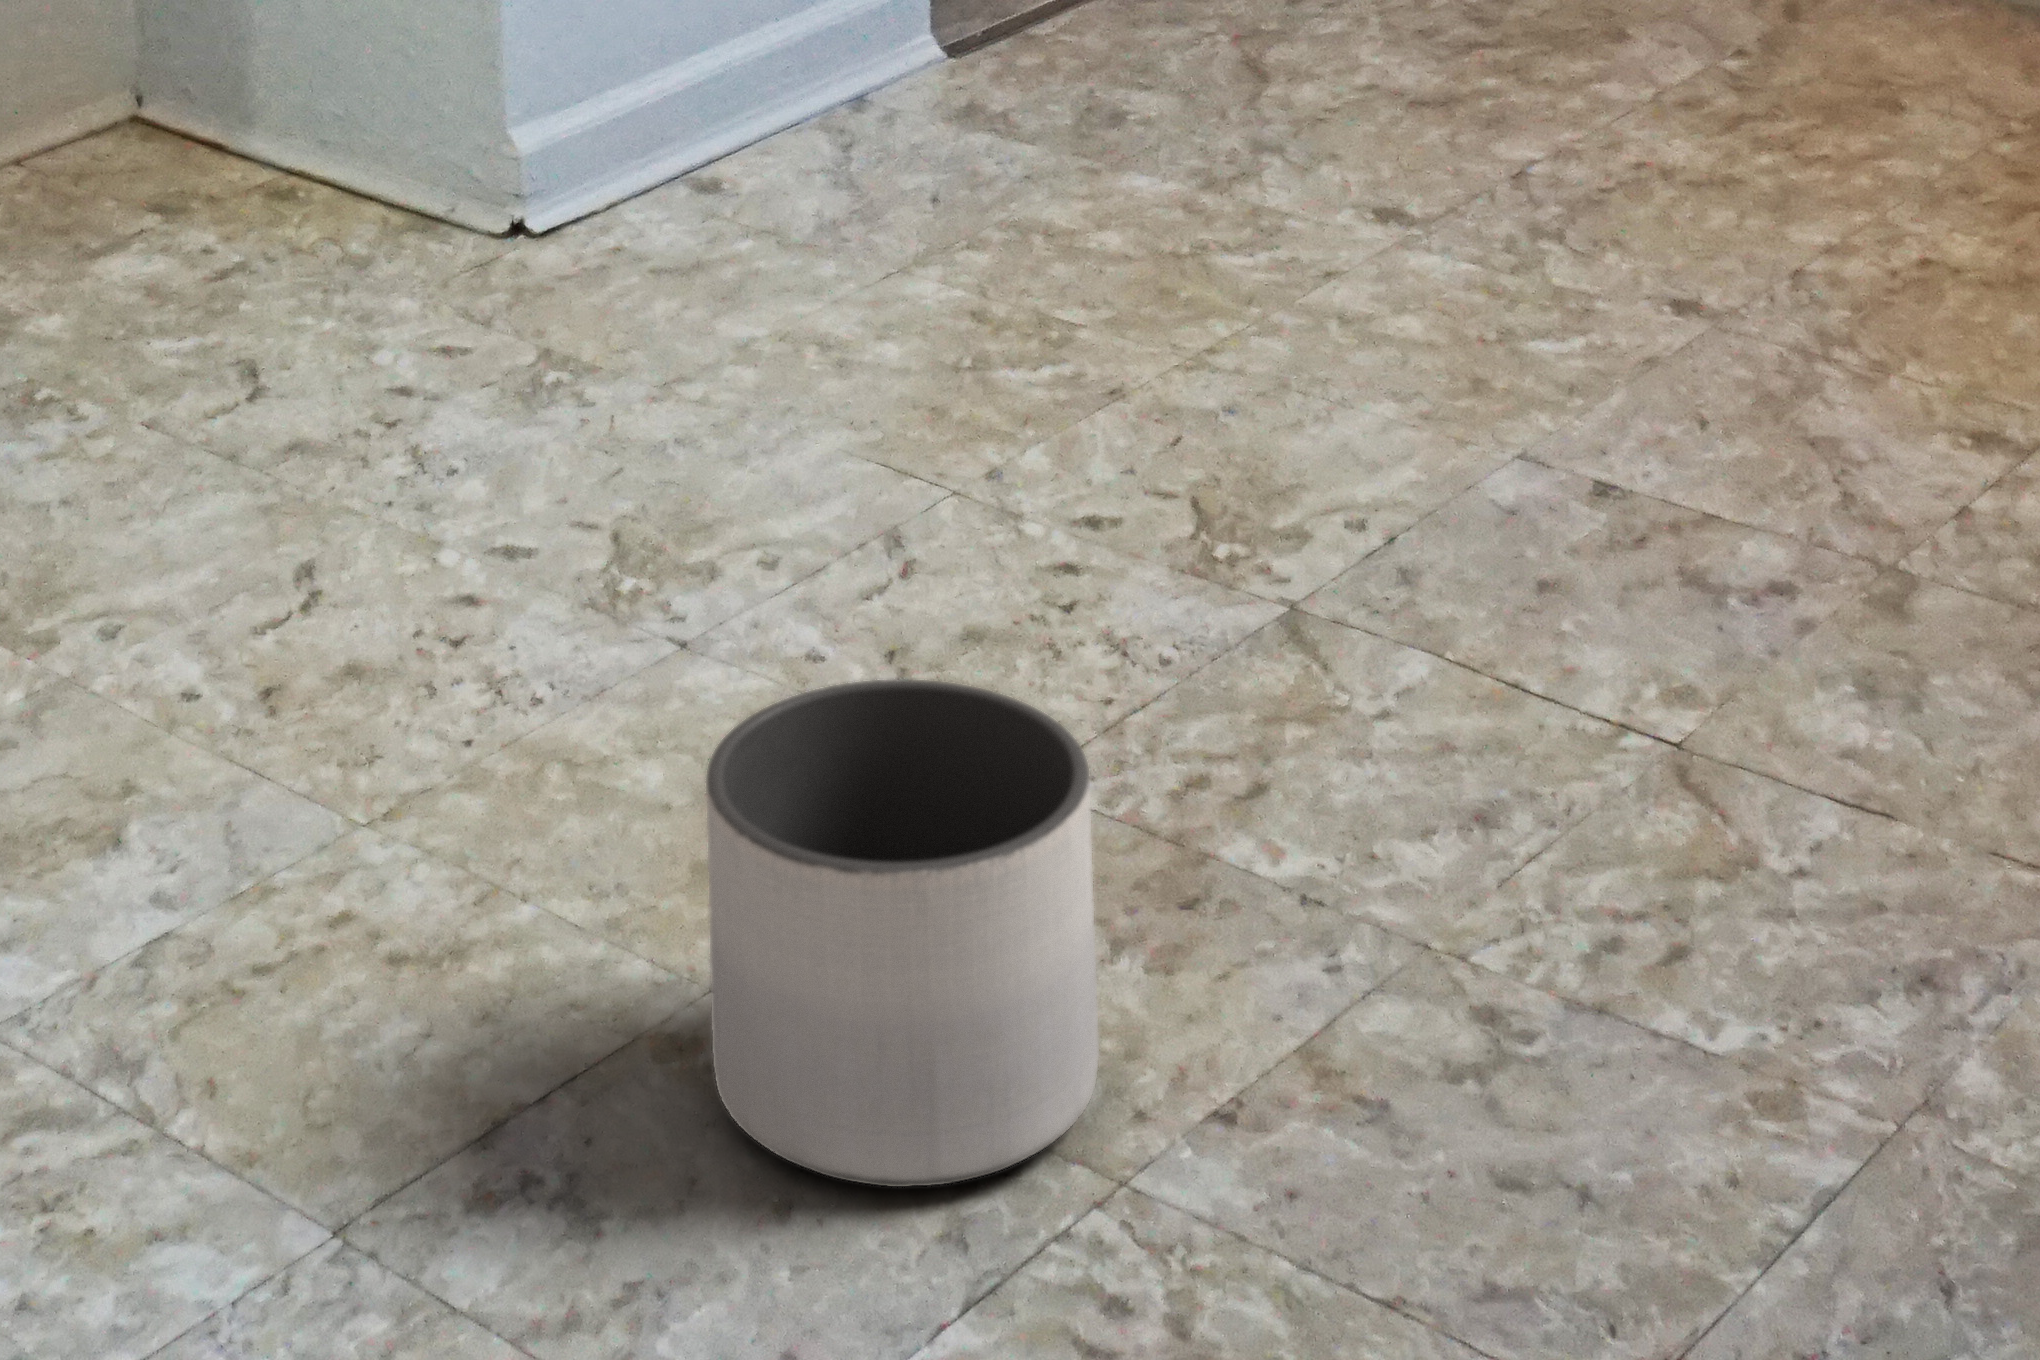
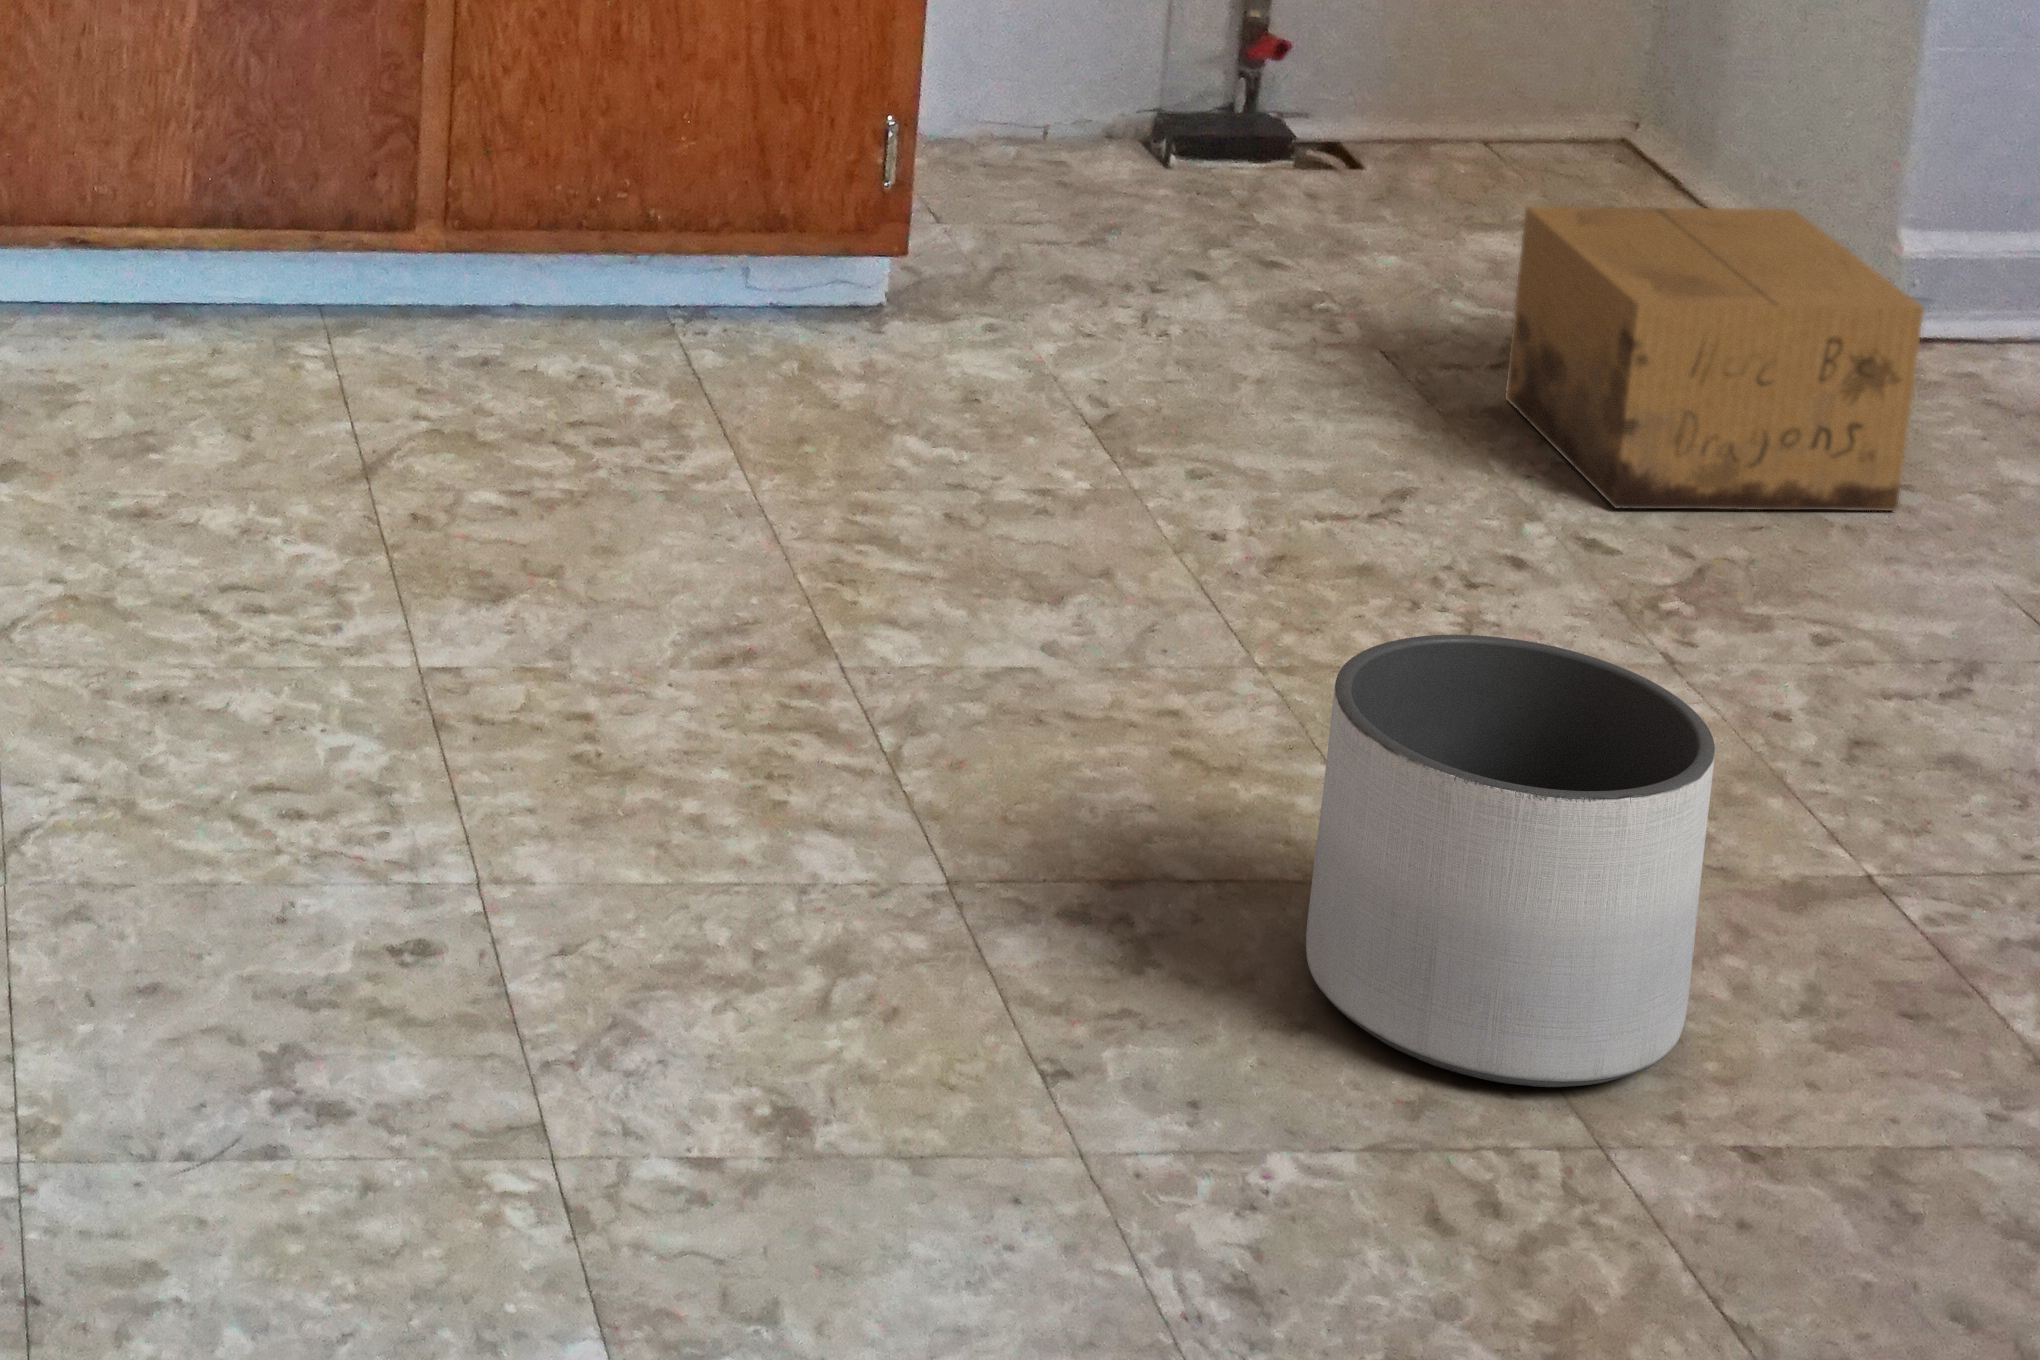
cardboard box: none [279,141,690,502] -> present [1505,206,1924,511]

